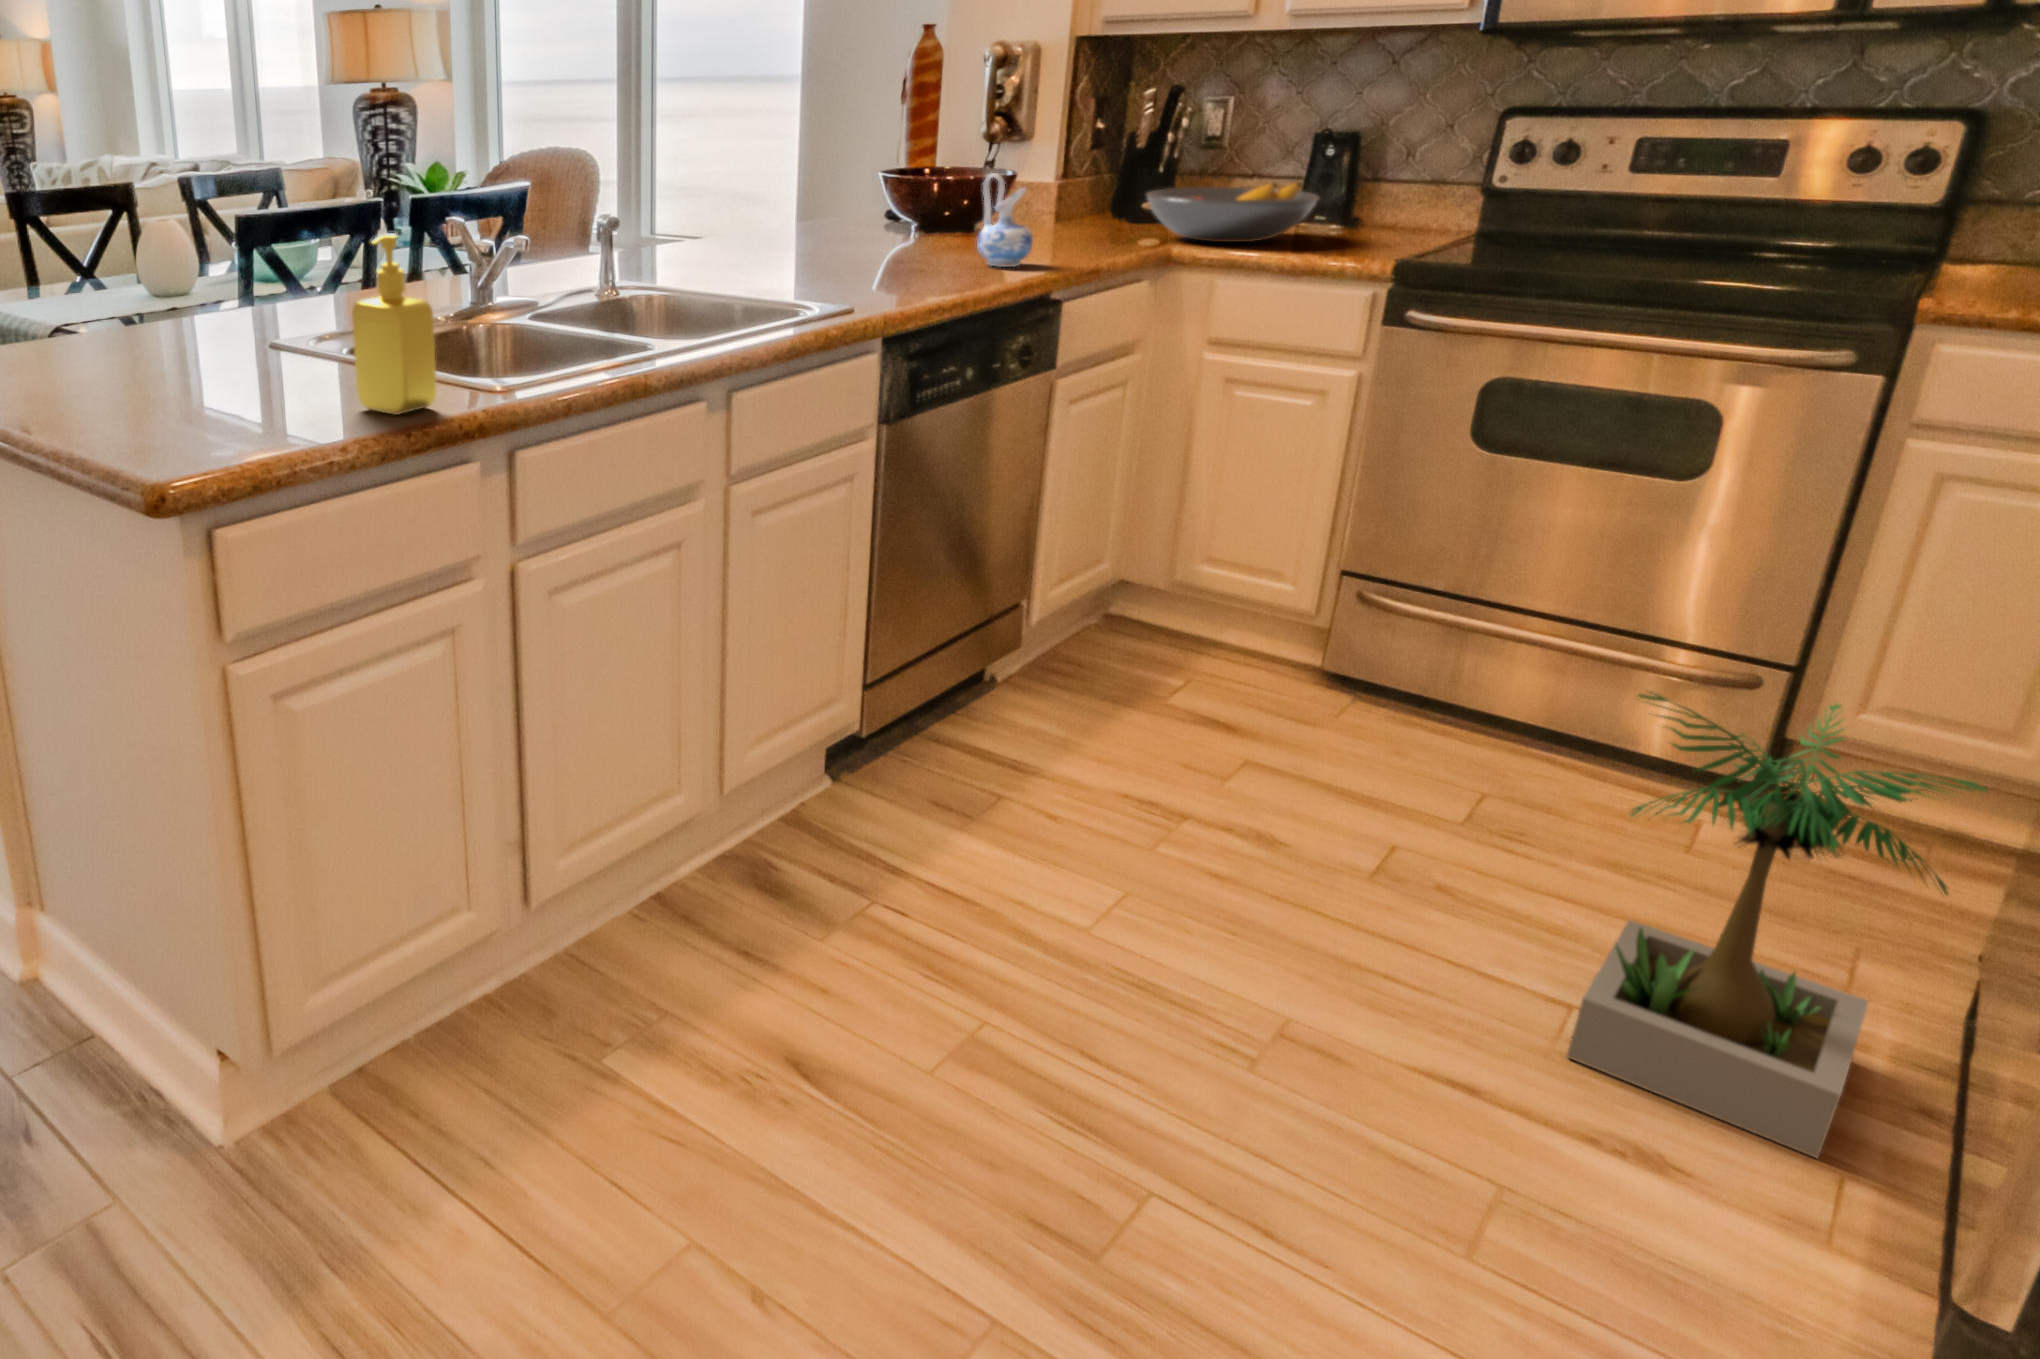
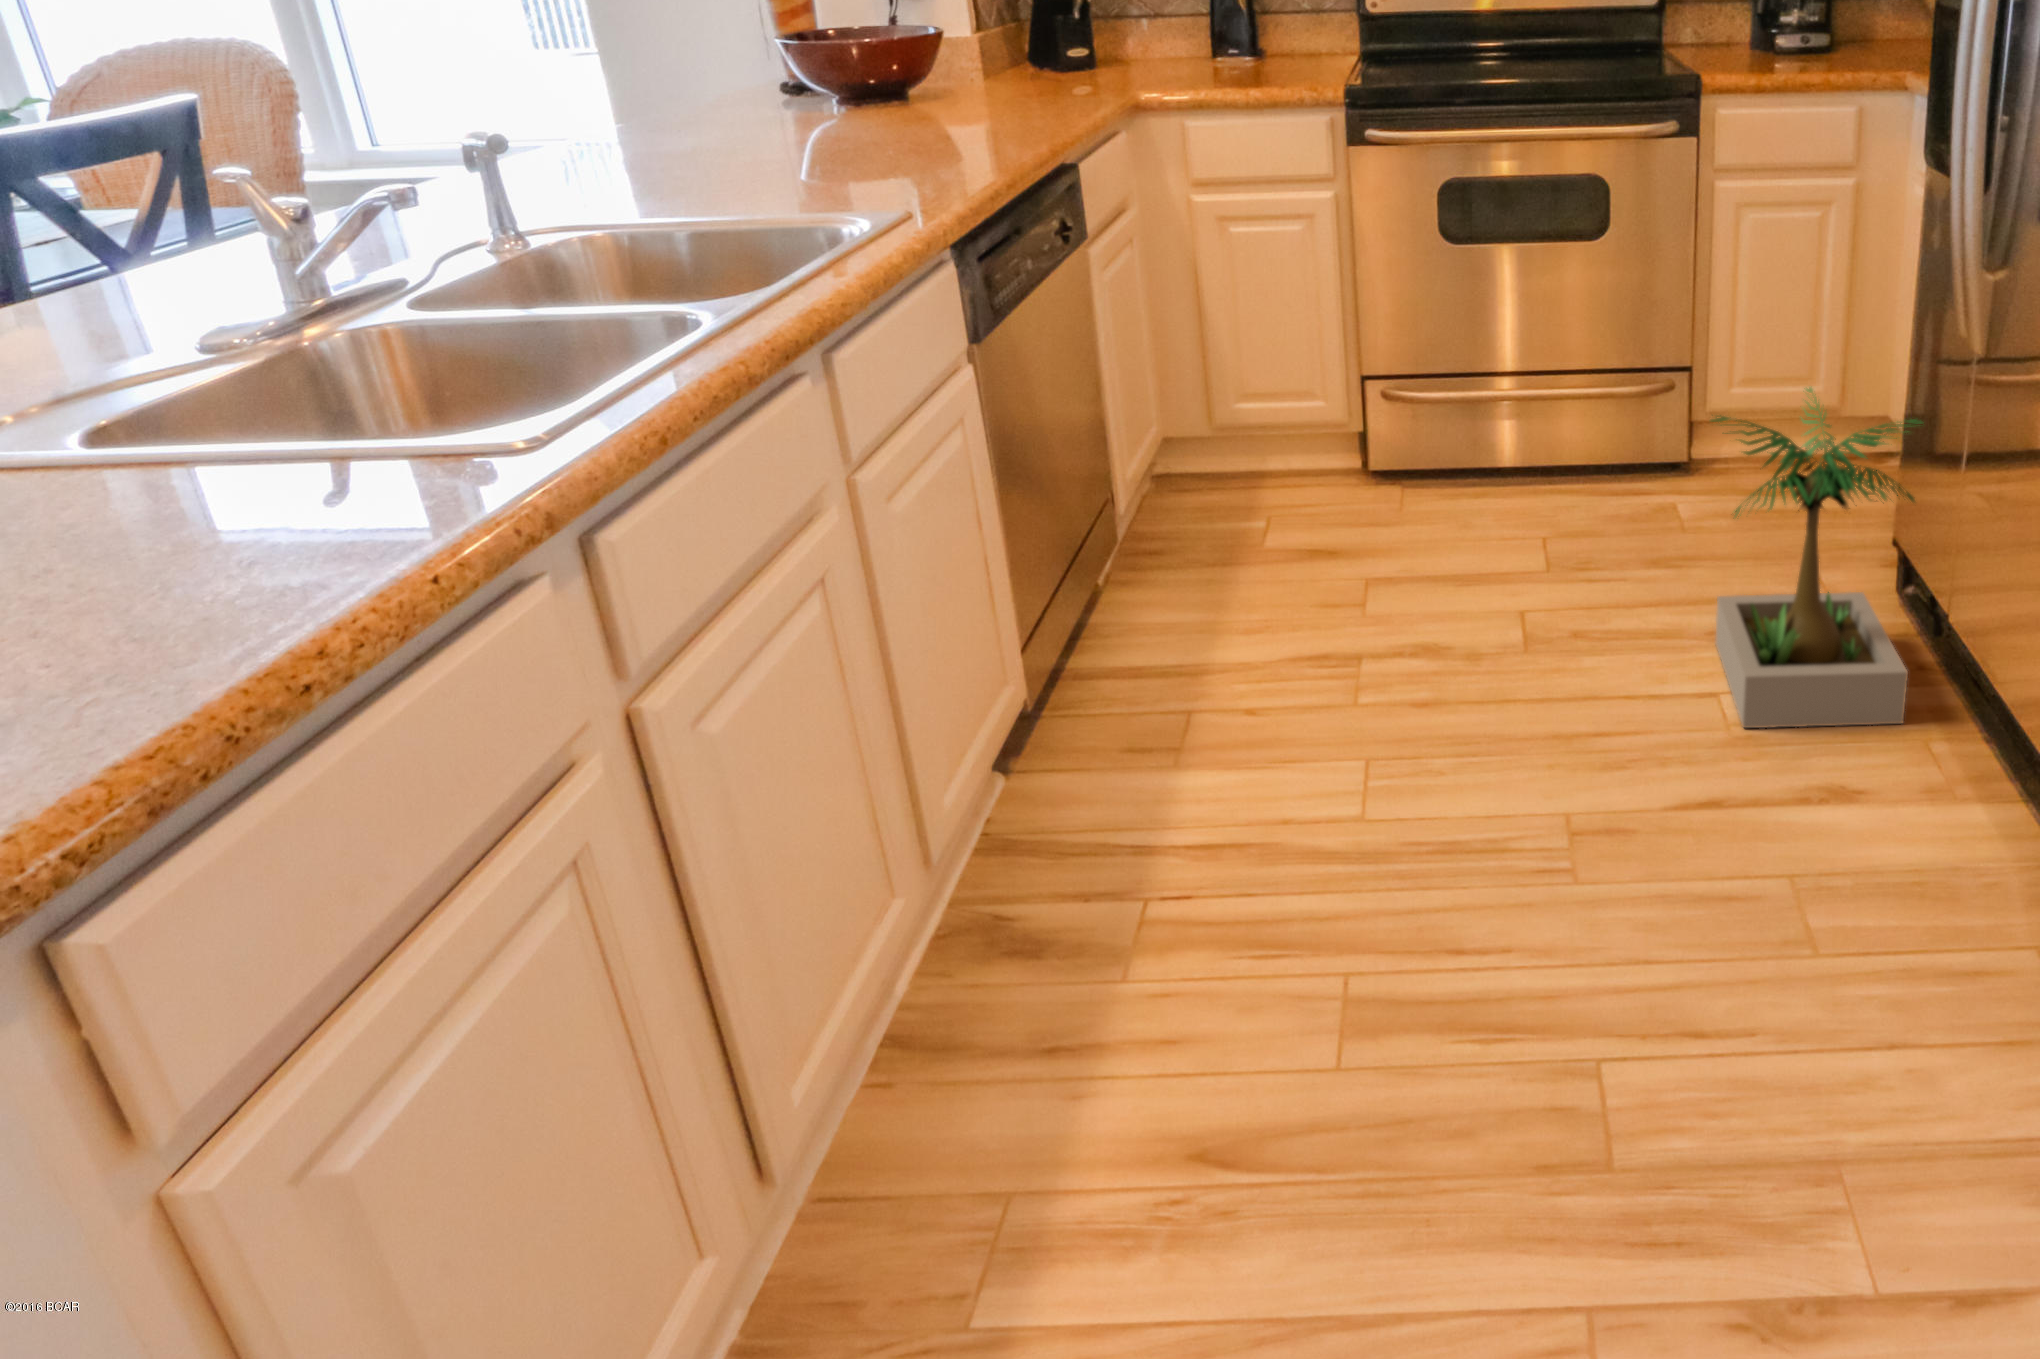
ceramic pitcher: present [977,173,1033,267] -> none [952,29,1026,134]
fruit bowl: present [1147,182,1319,242] -> none [1087,19,1248,83]
soap dispenser: present [352,233,436,415] -> none [122,219,389,566]

